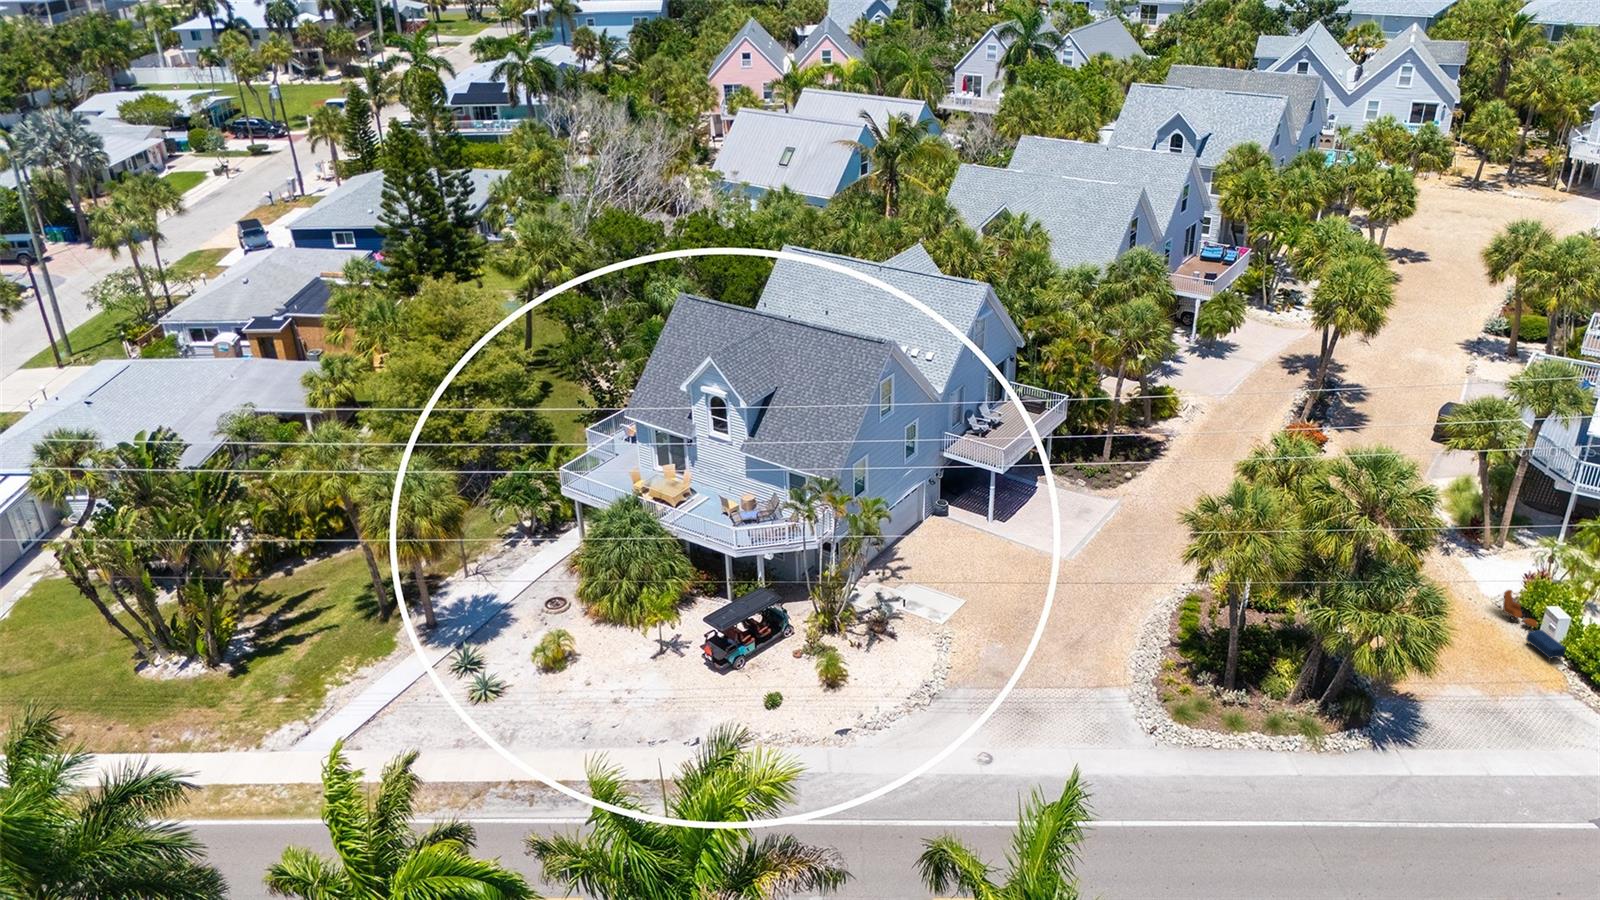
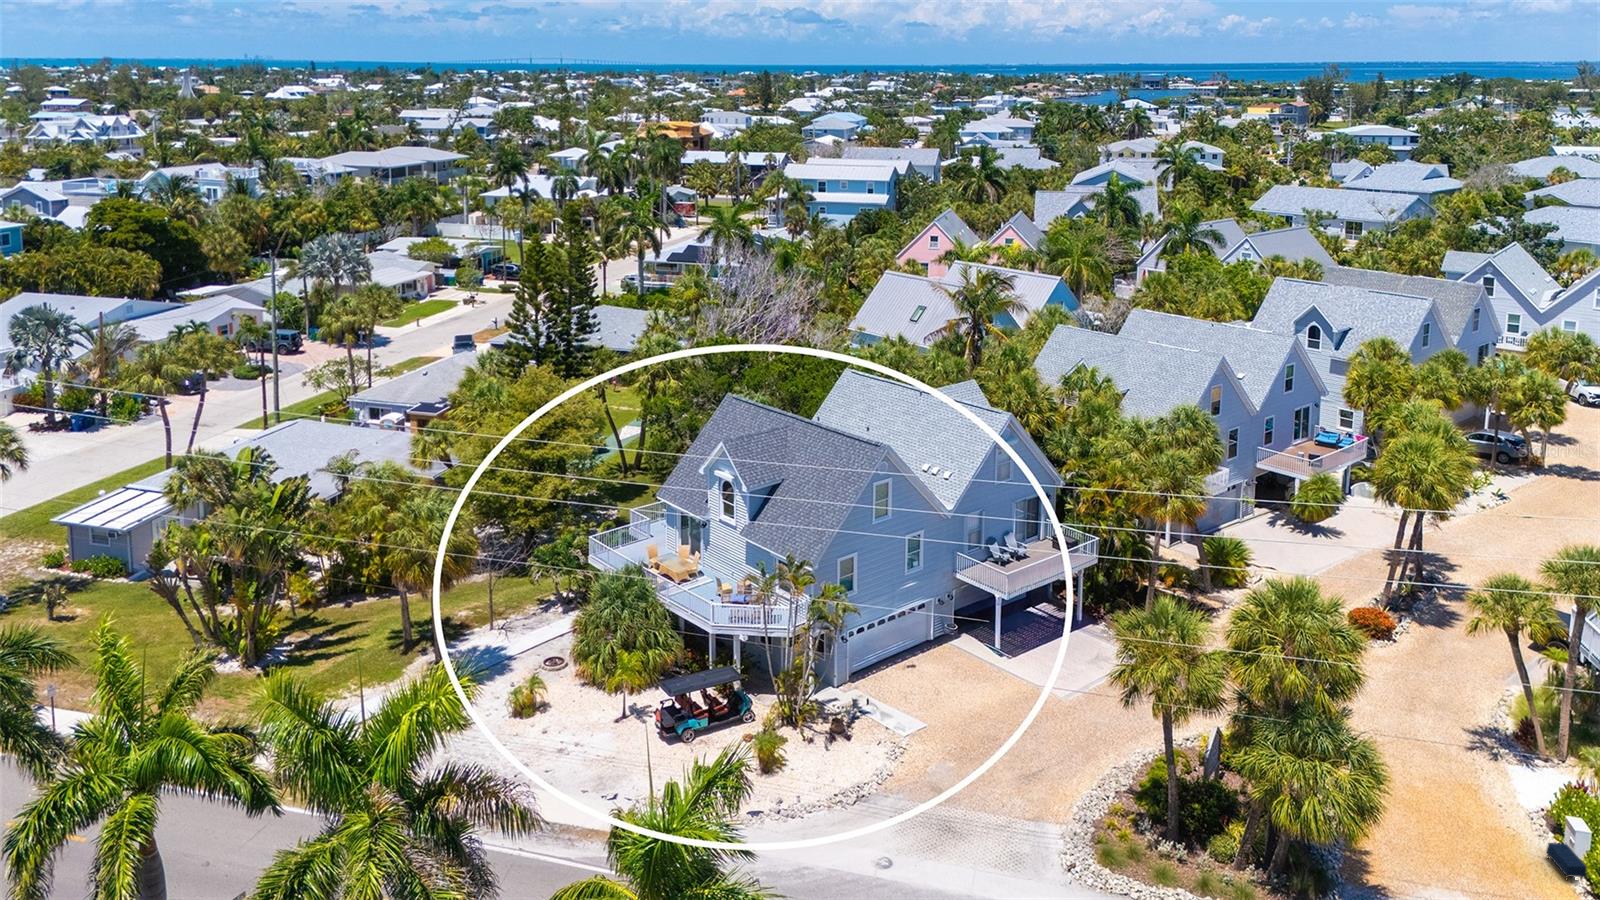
lounge chair: present [1503,590,1537,628] -> none [1531,795,1568,847]

